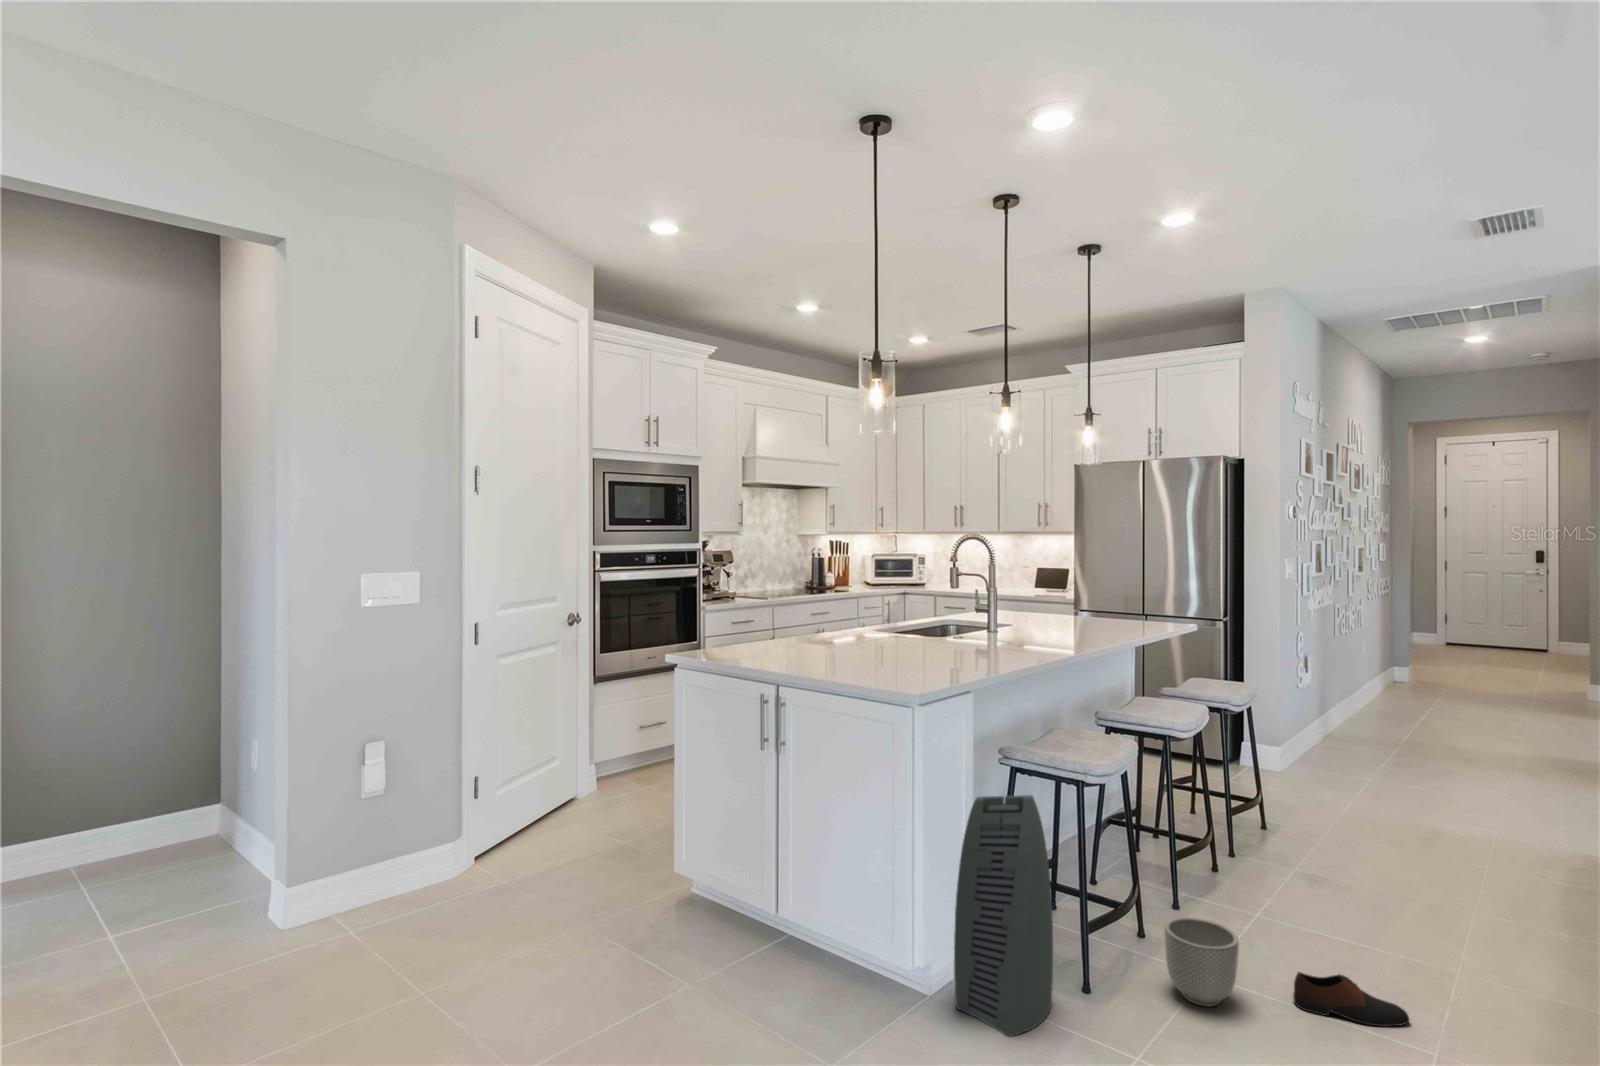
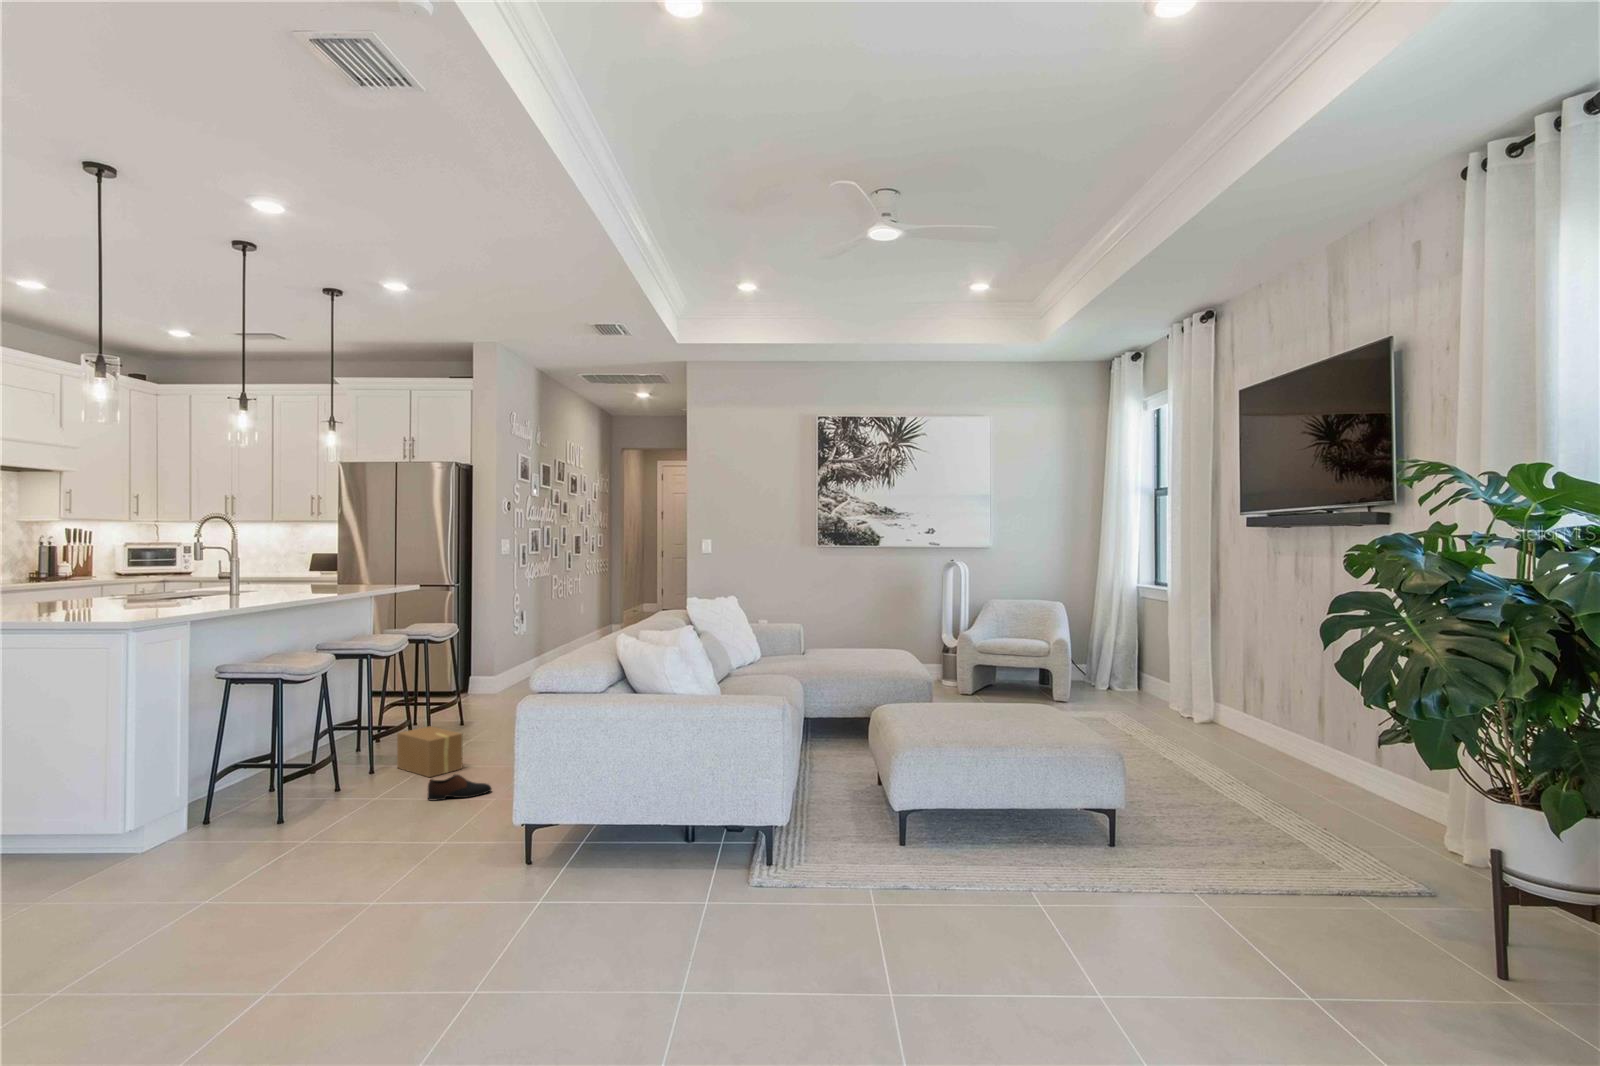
air purifier: present [954,795,1053,1036] -> none [158,692,249,861]
cardboard box: none [1208,850,1317,945] -> present [397,726,463,777]
planter: present [1164,917,1239,1006] -> none [341,762,391,814]

